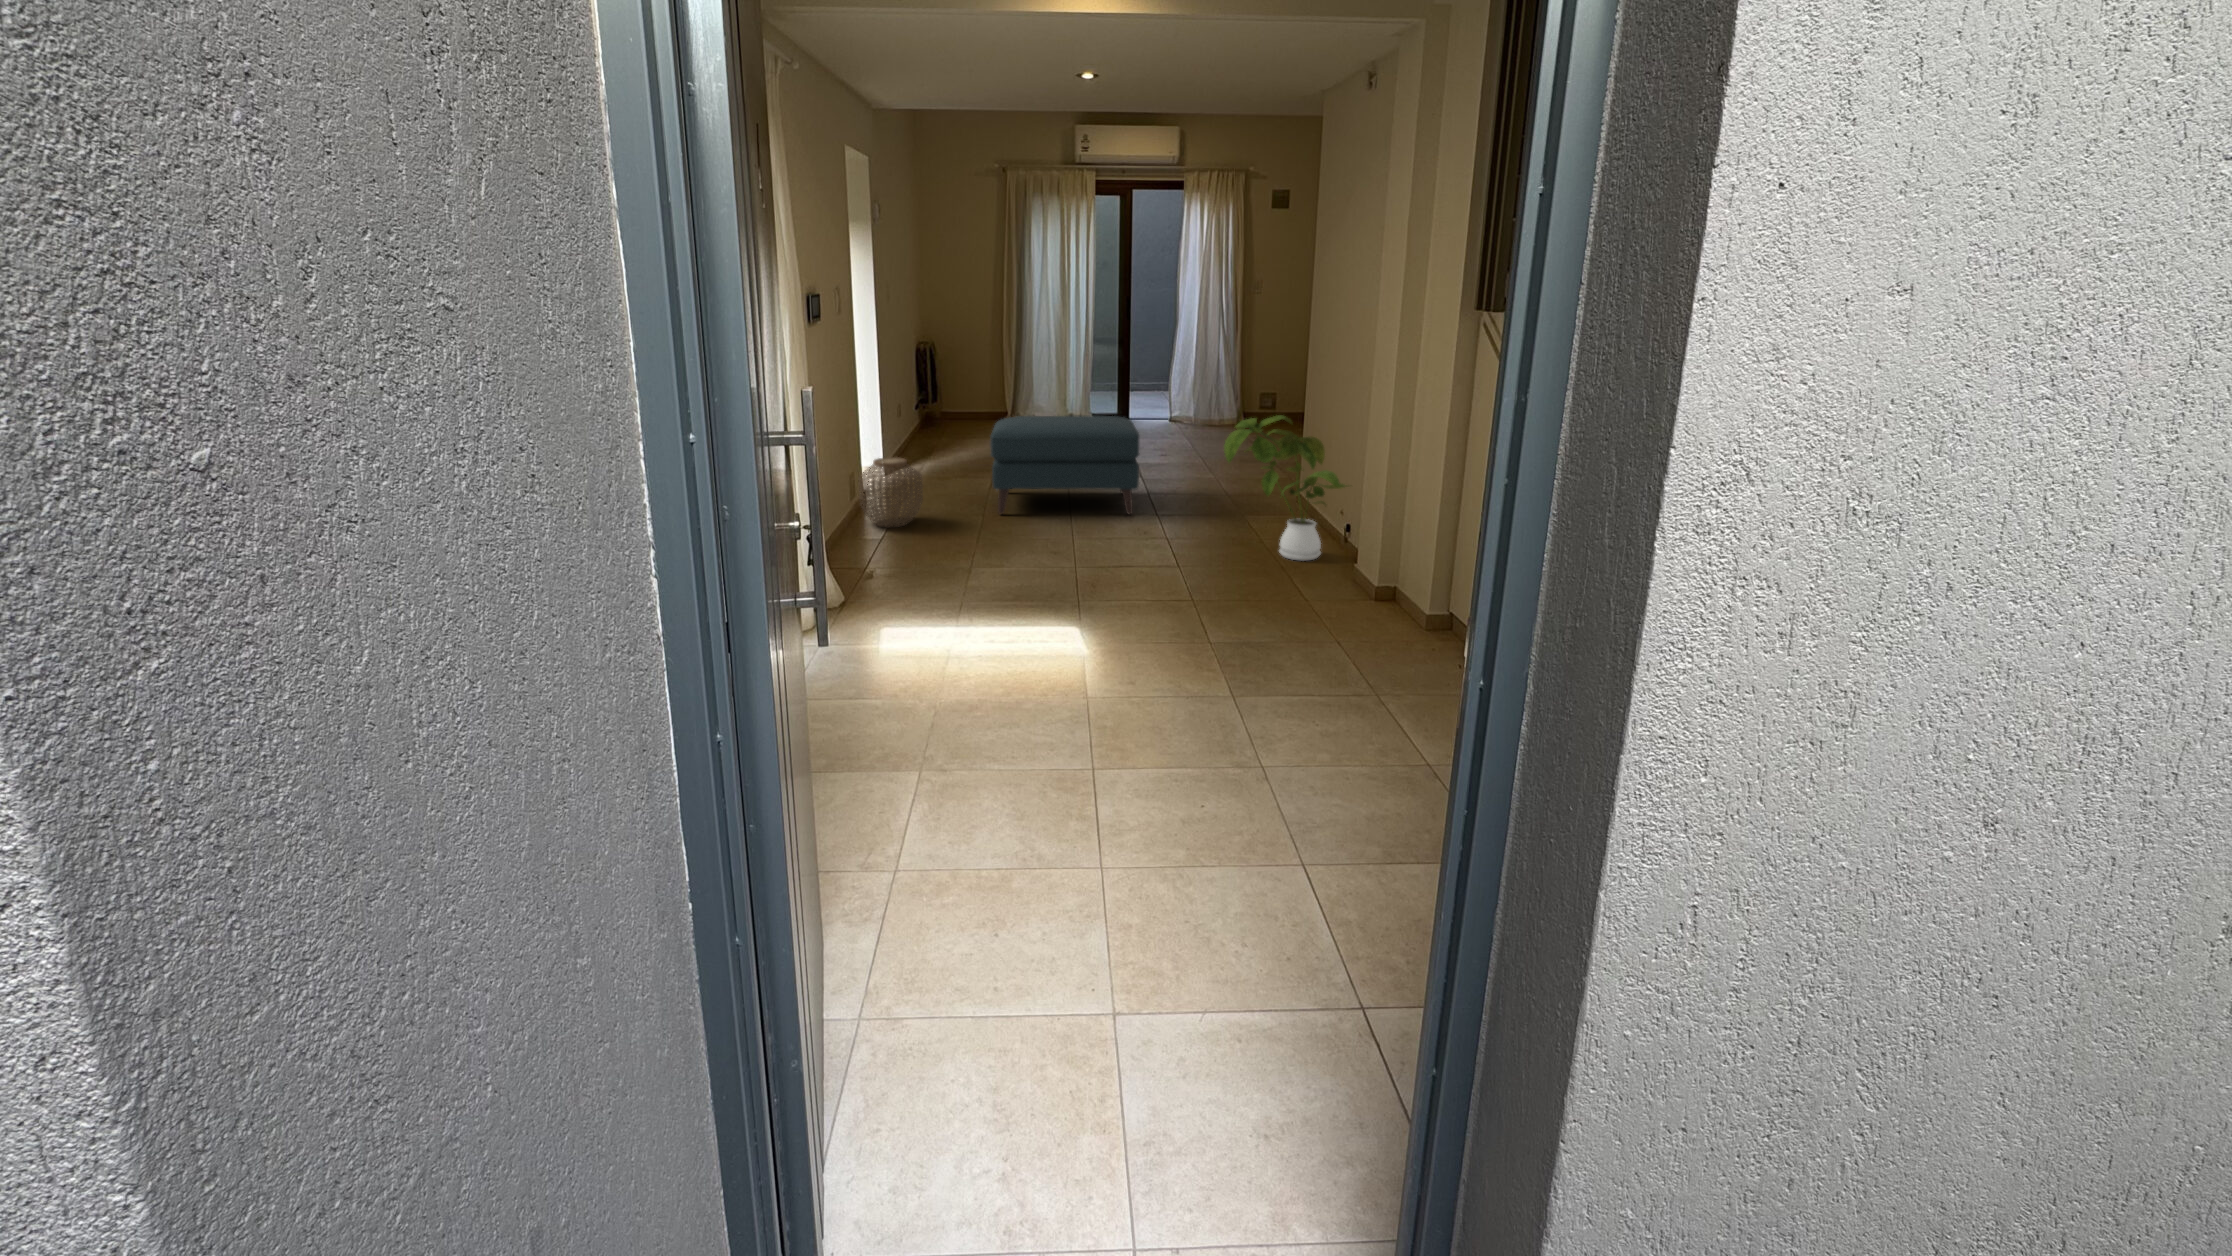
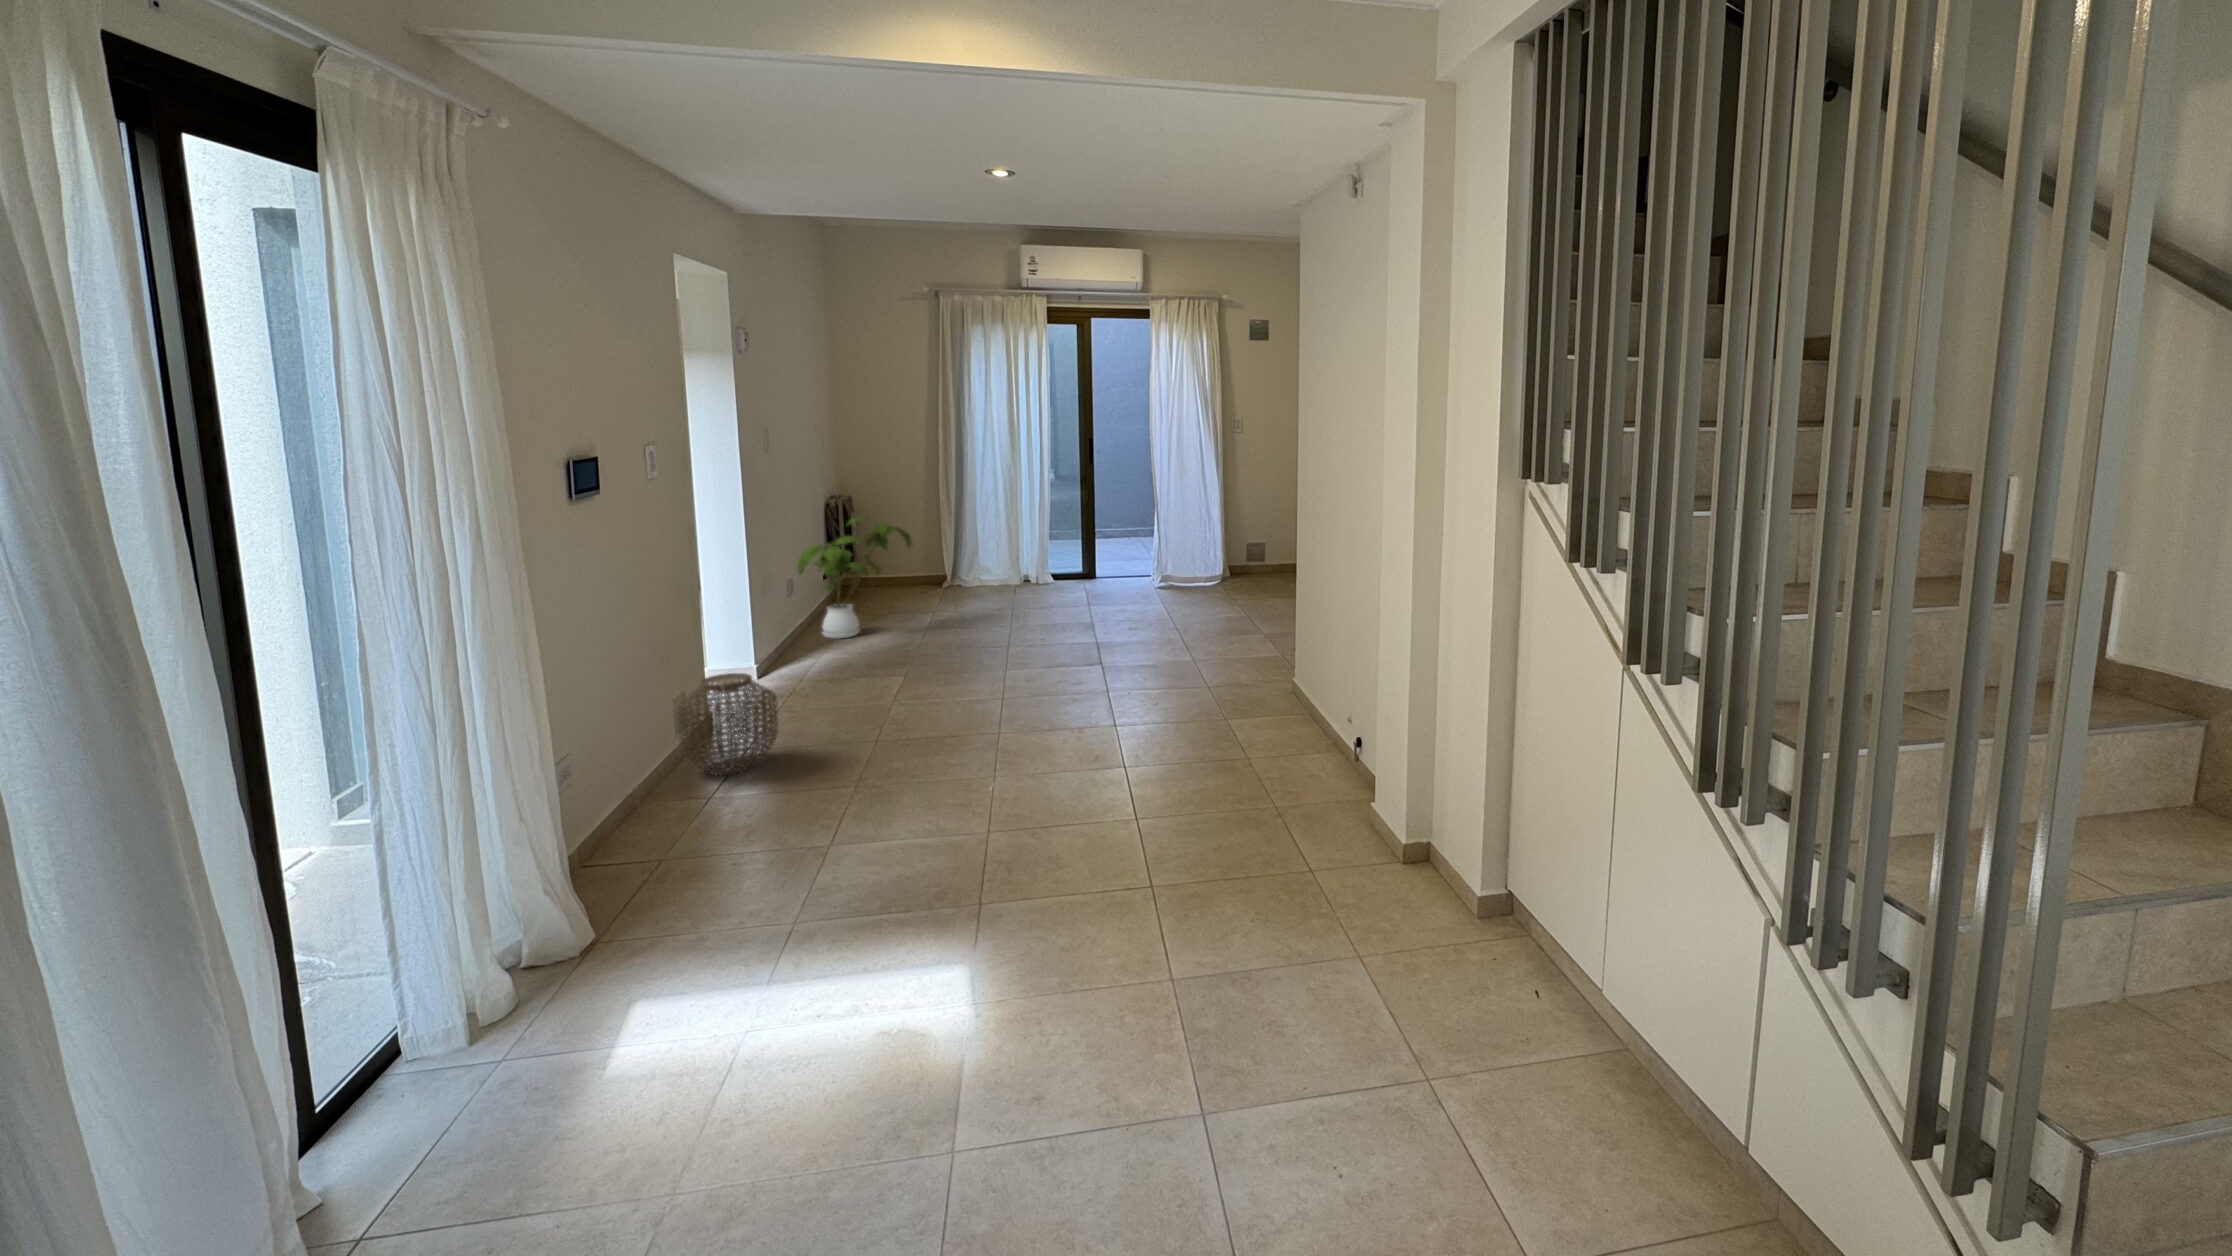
ottoman: present [990,415,1139,514] -> none [879,596,1086,740]
house plant: present [1224,415,1347,561] -> present [797,517,912,638]

